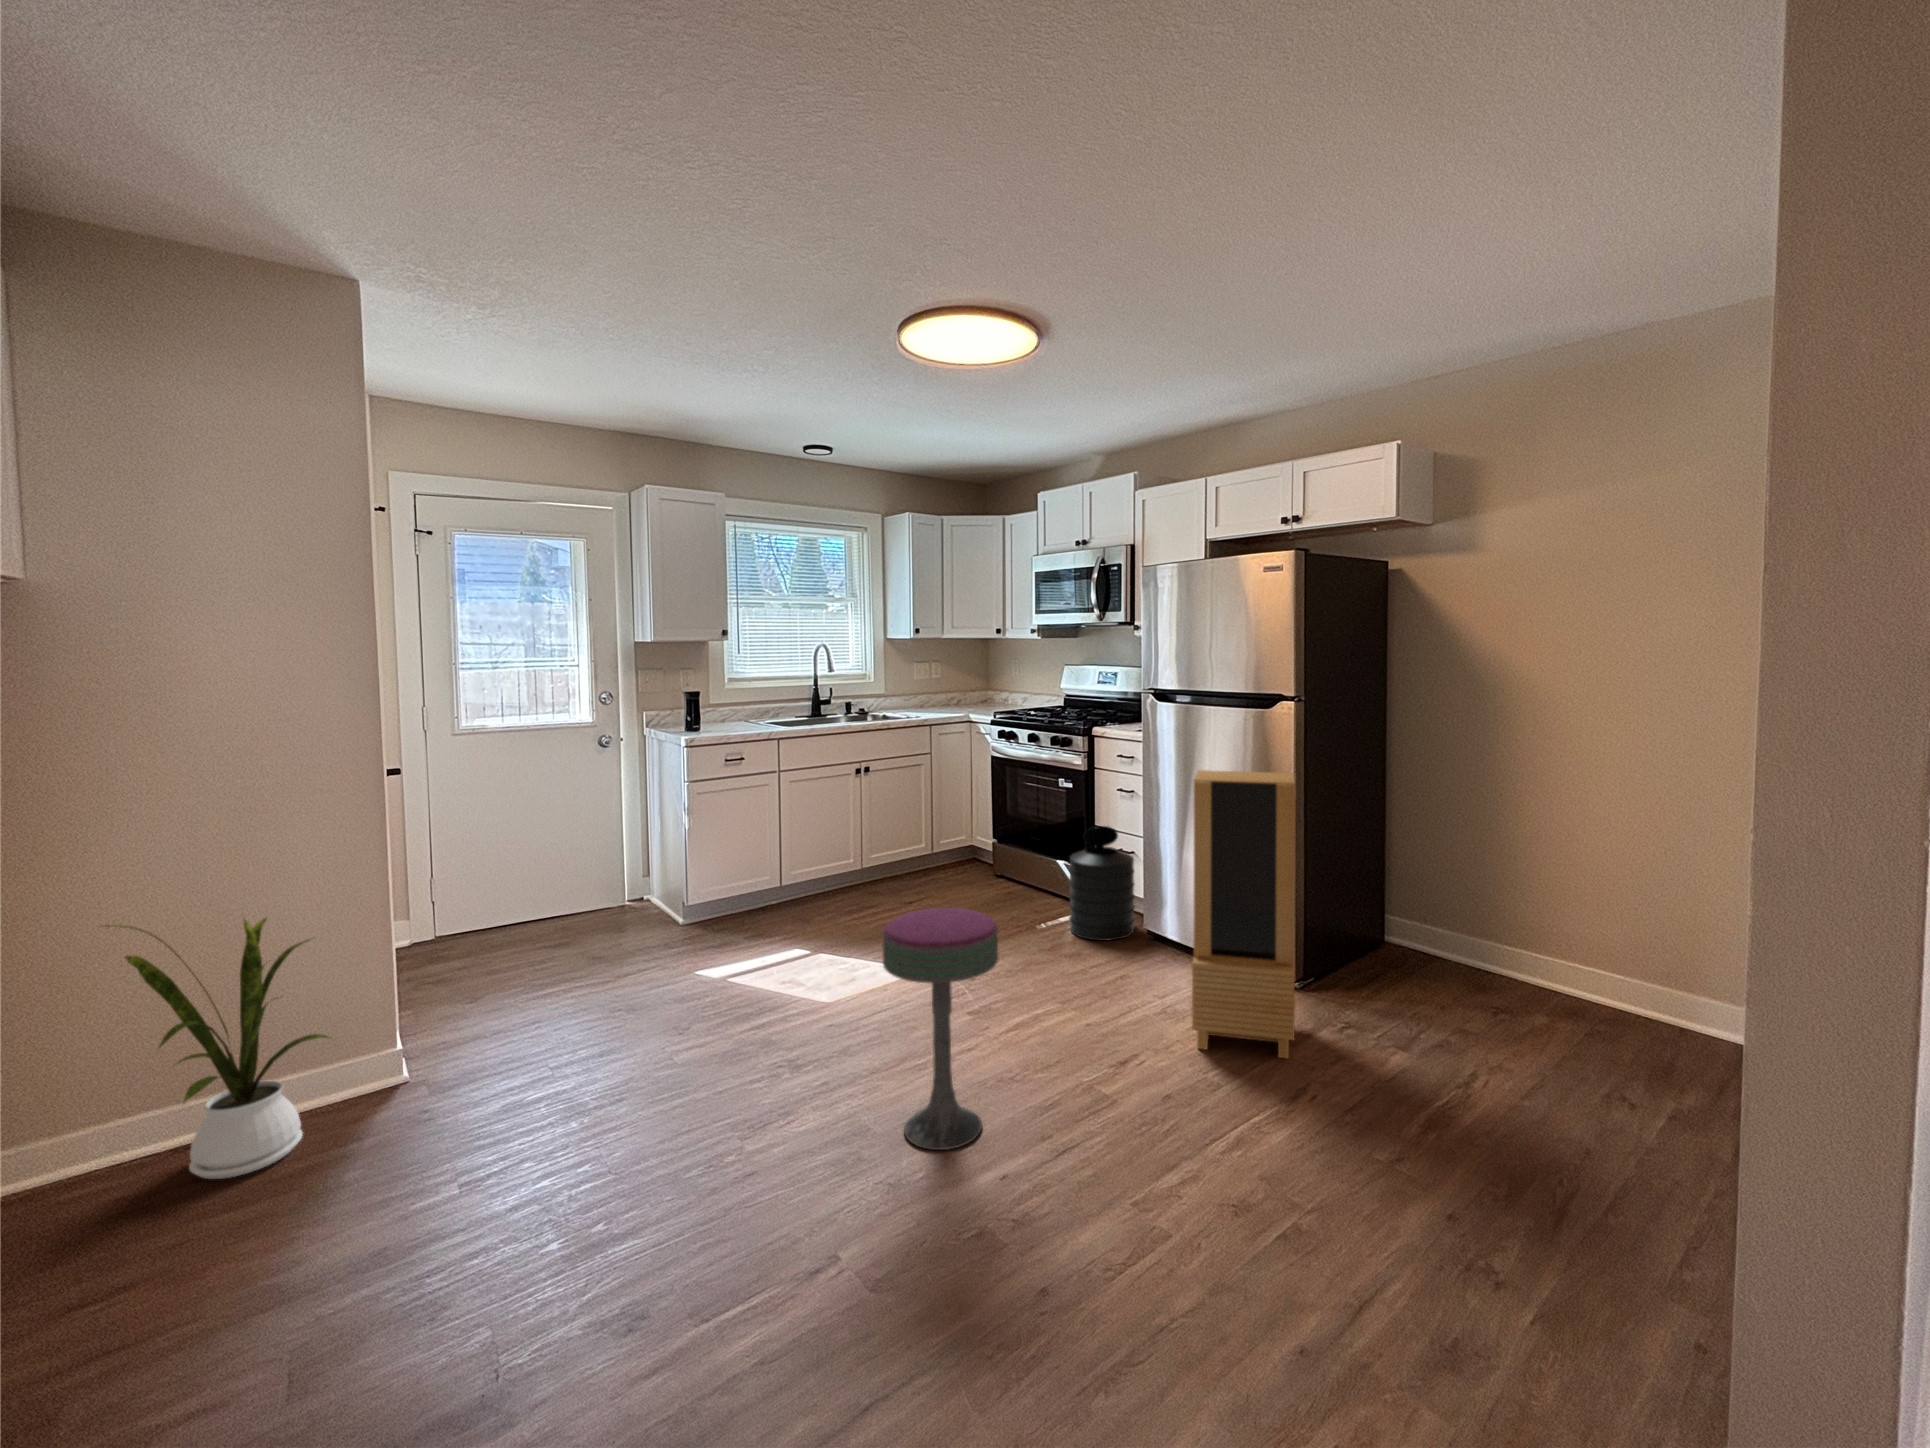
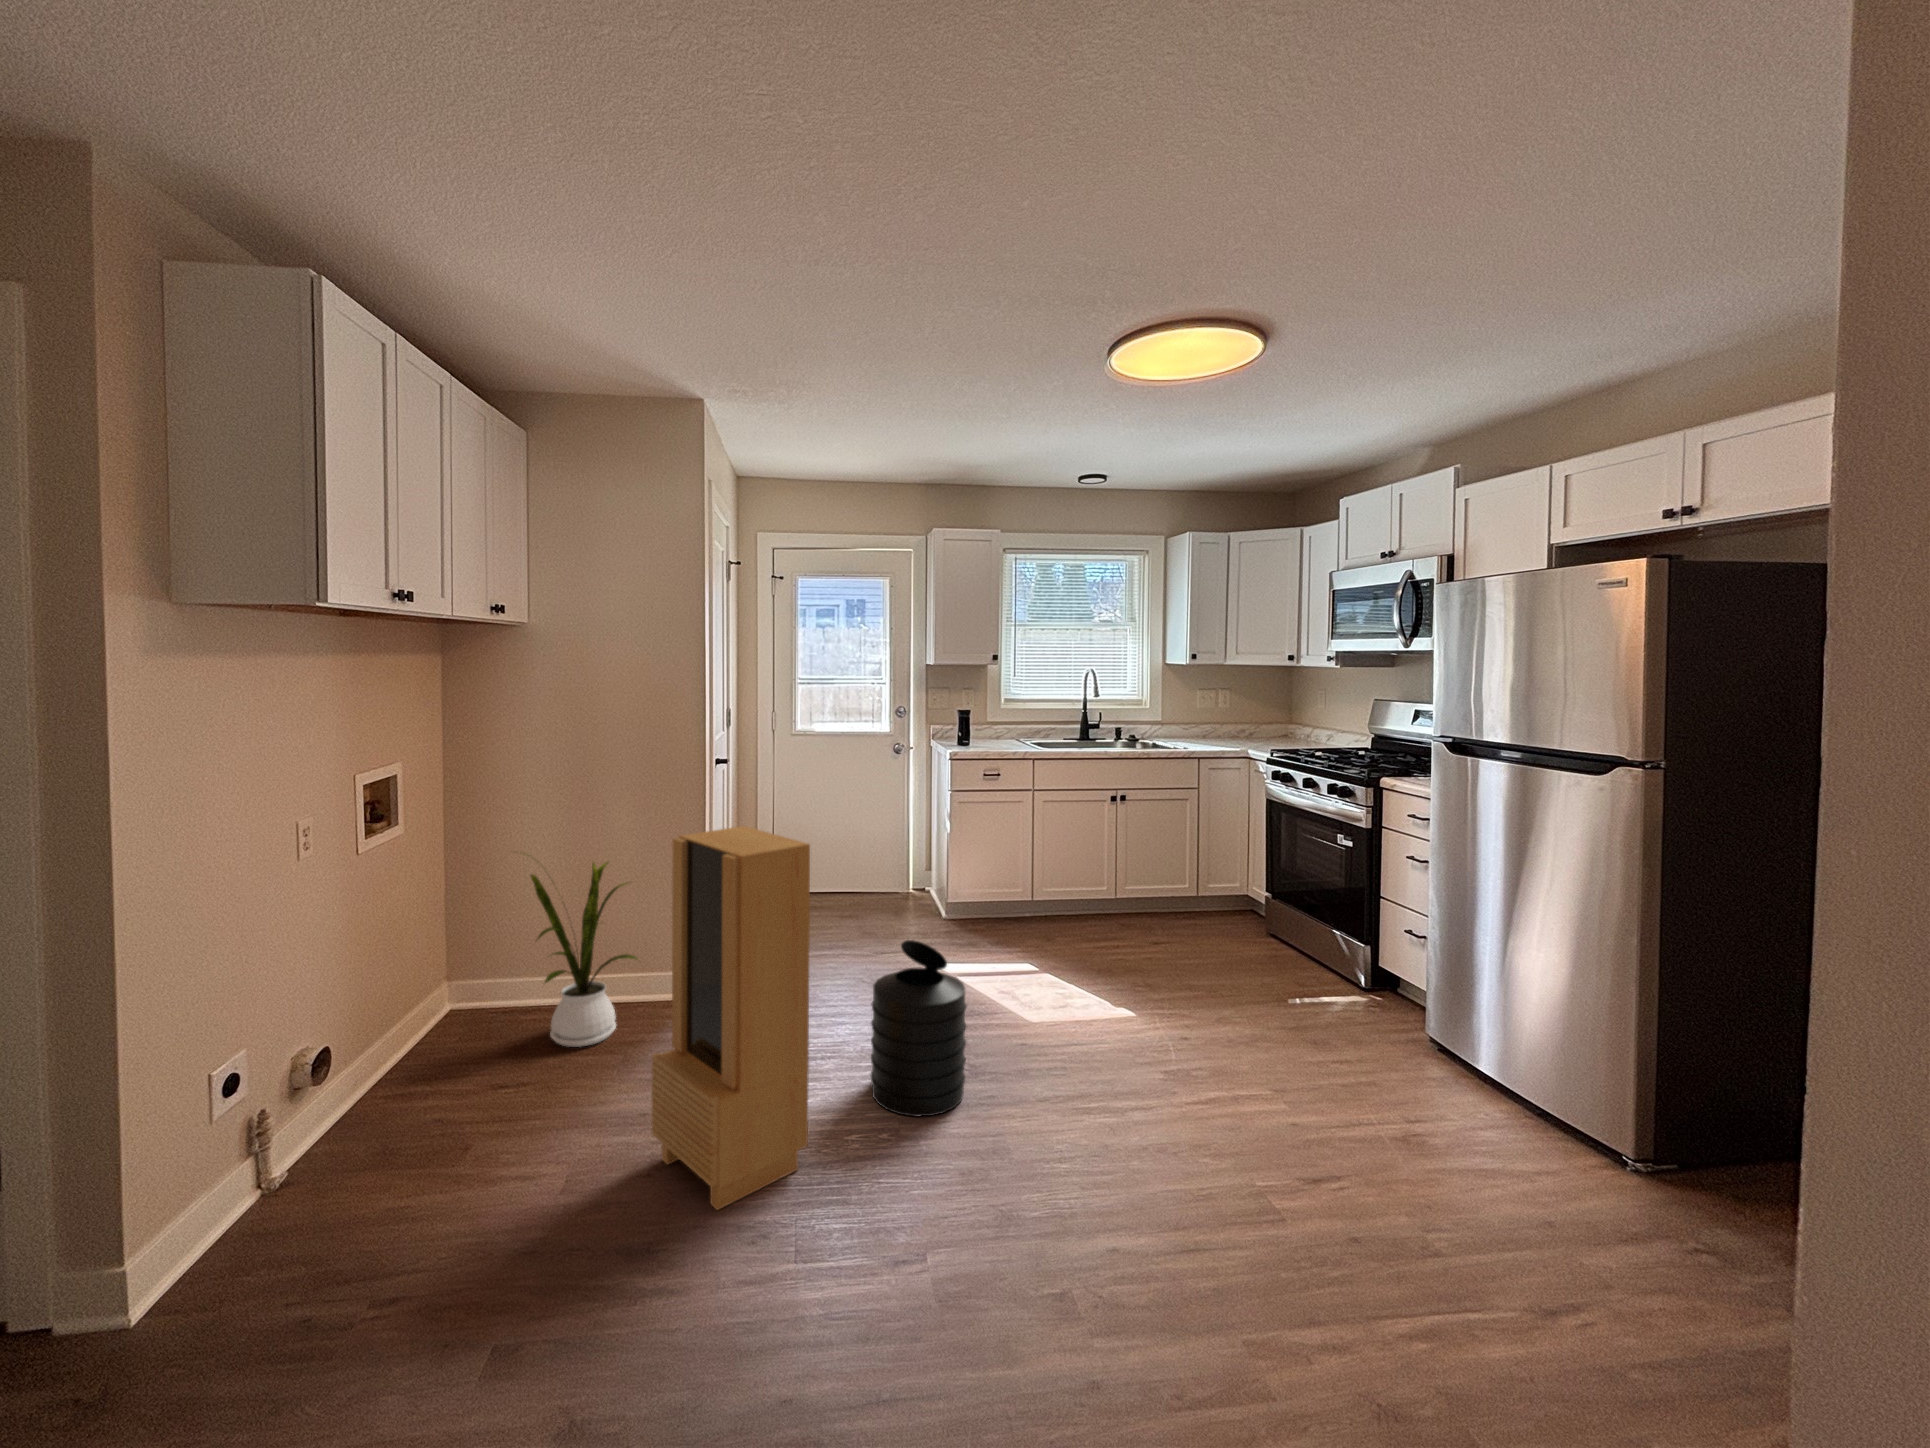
storage cabinet: present [1192,770,1295,1058] -> present [652,826,810,1210]
trash can: present [1069,826,1135,941] -> present [871,940,966,1116]
bar stool: present [882,908,998,1150] -> none [1021,953,1146,1219]

